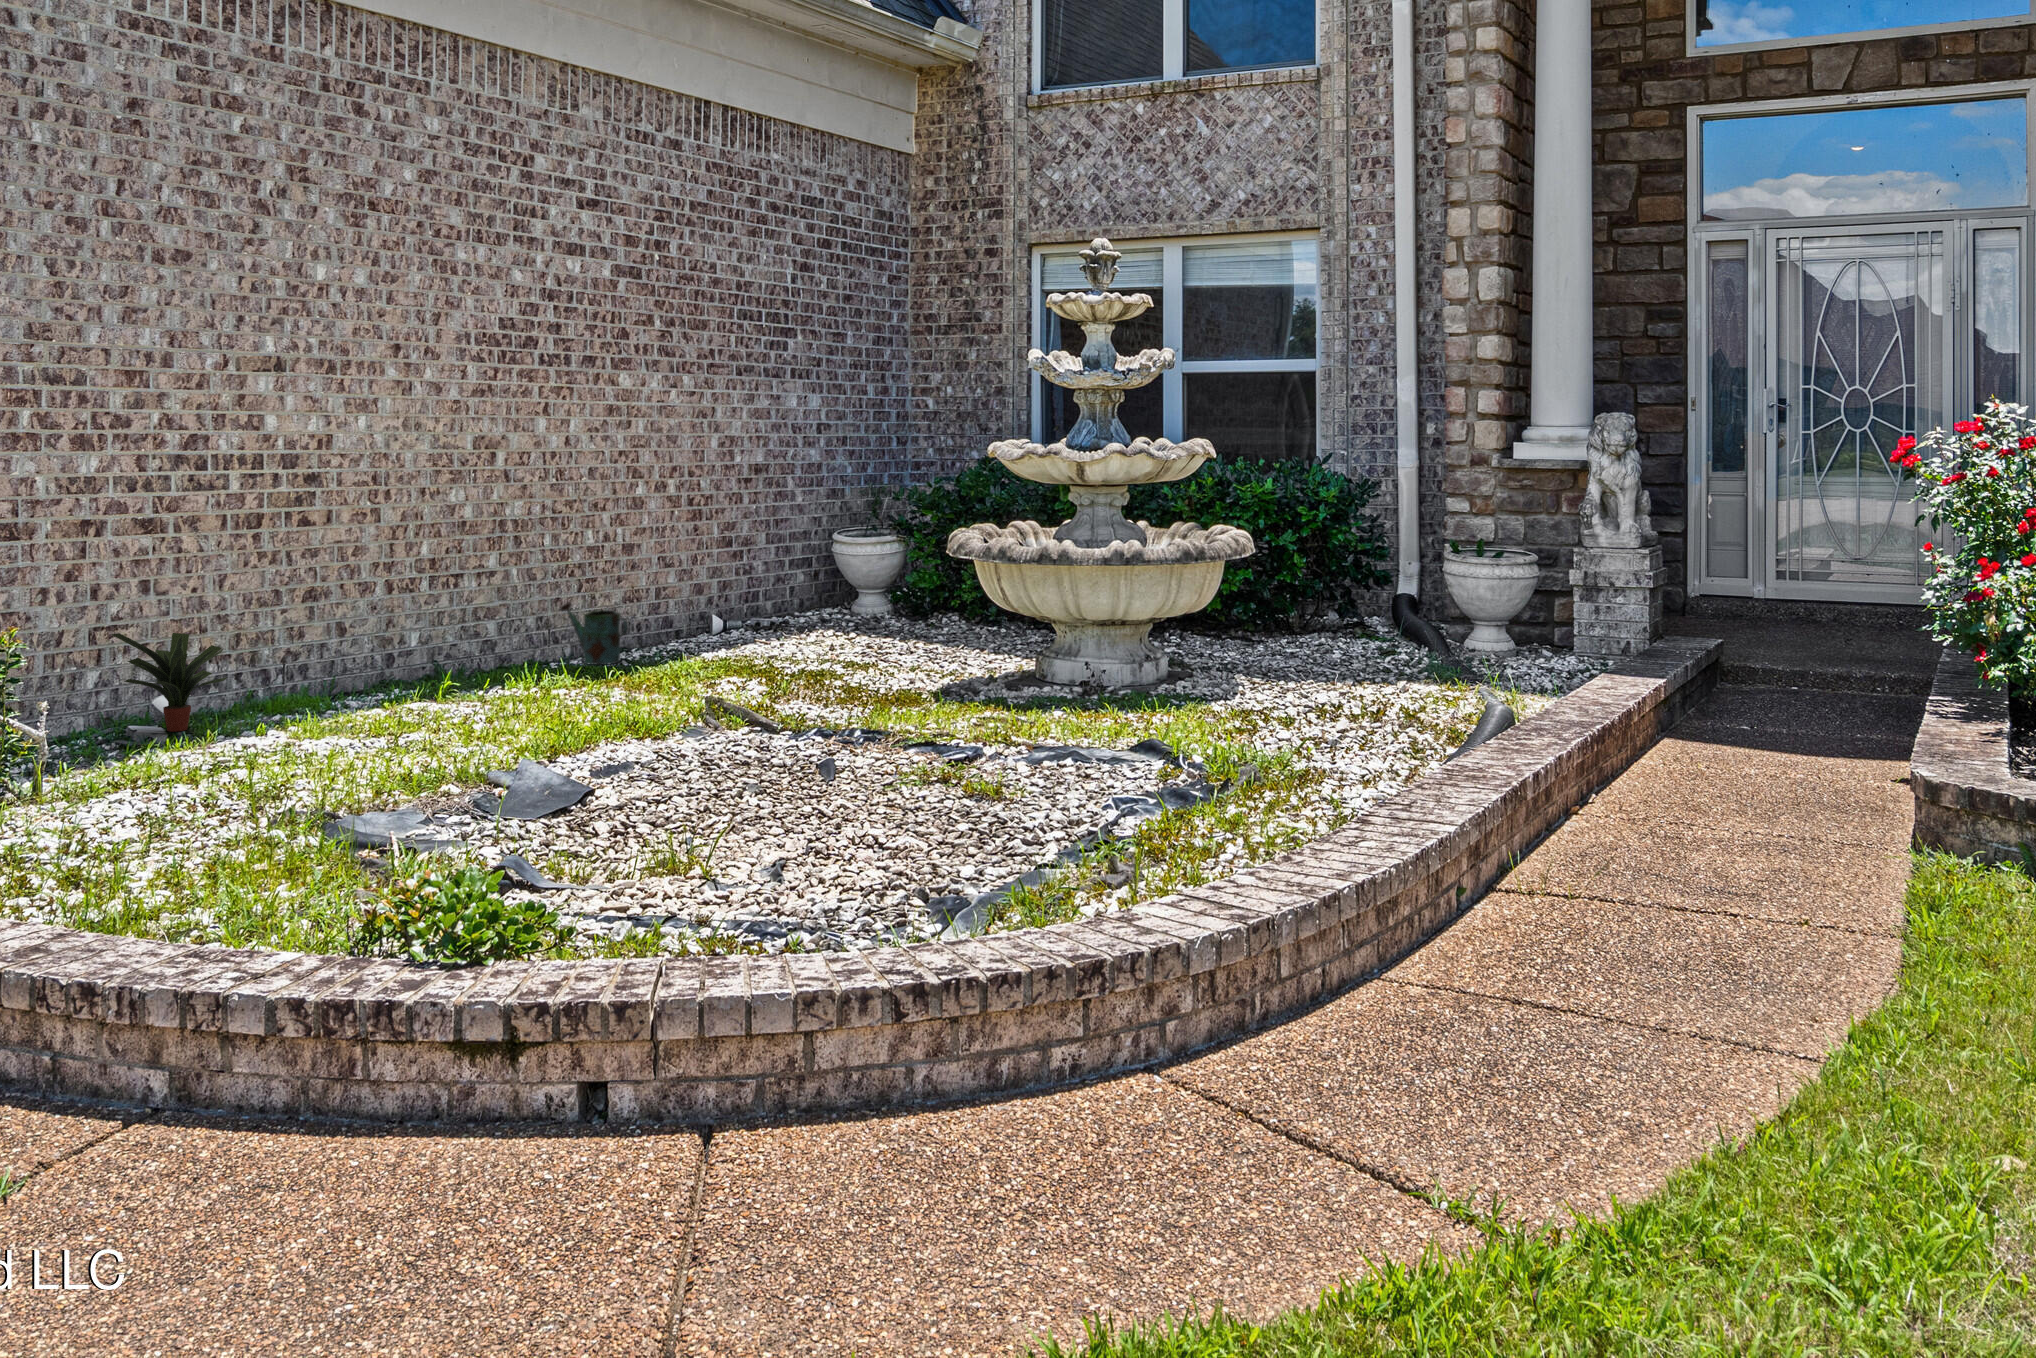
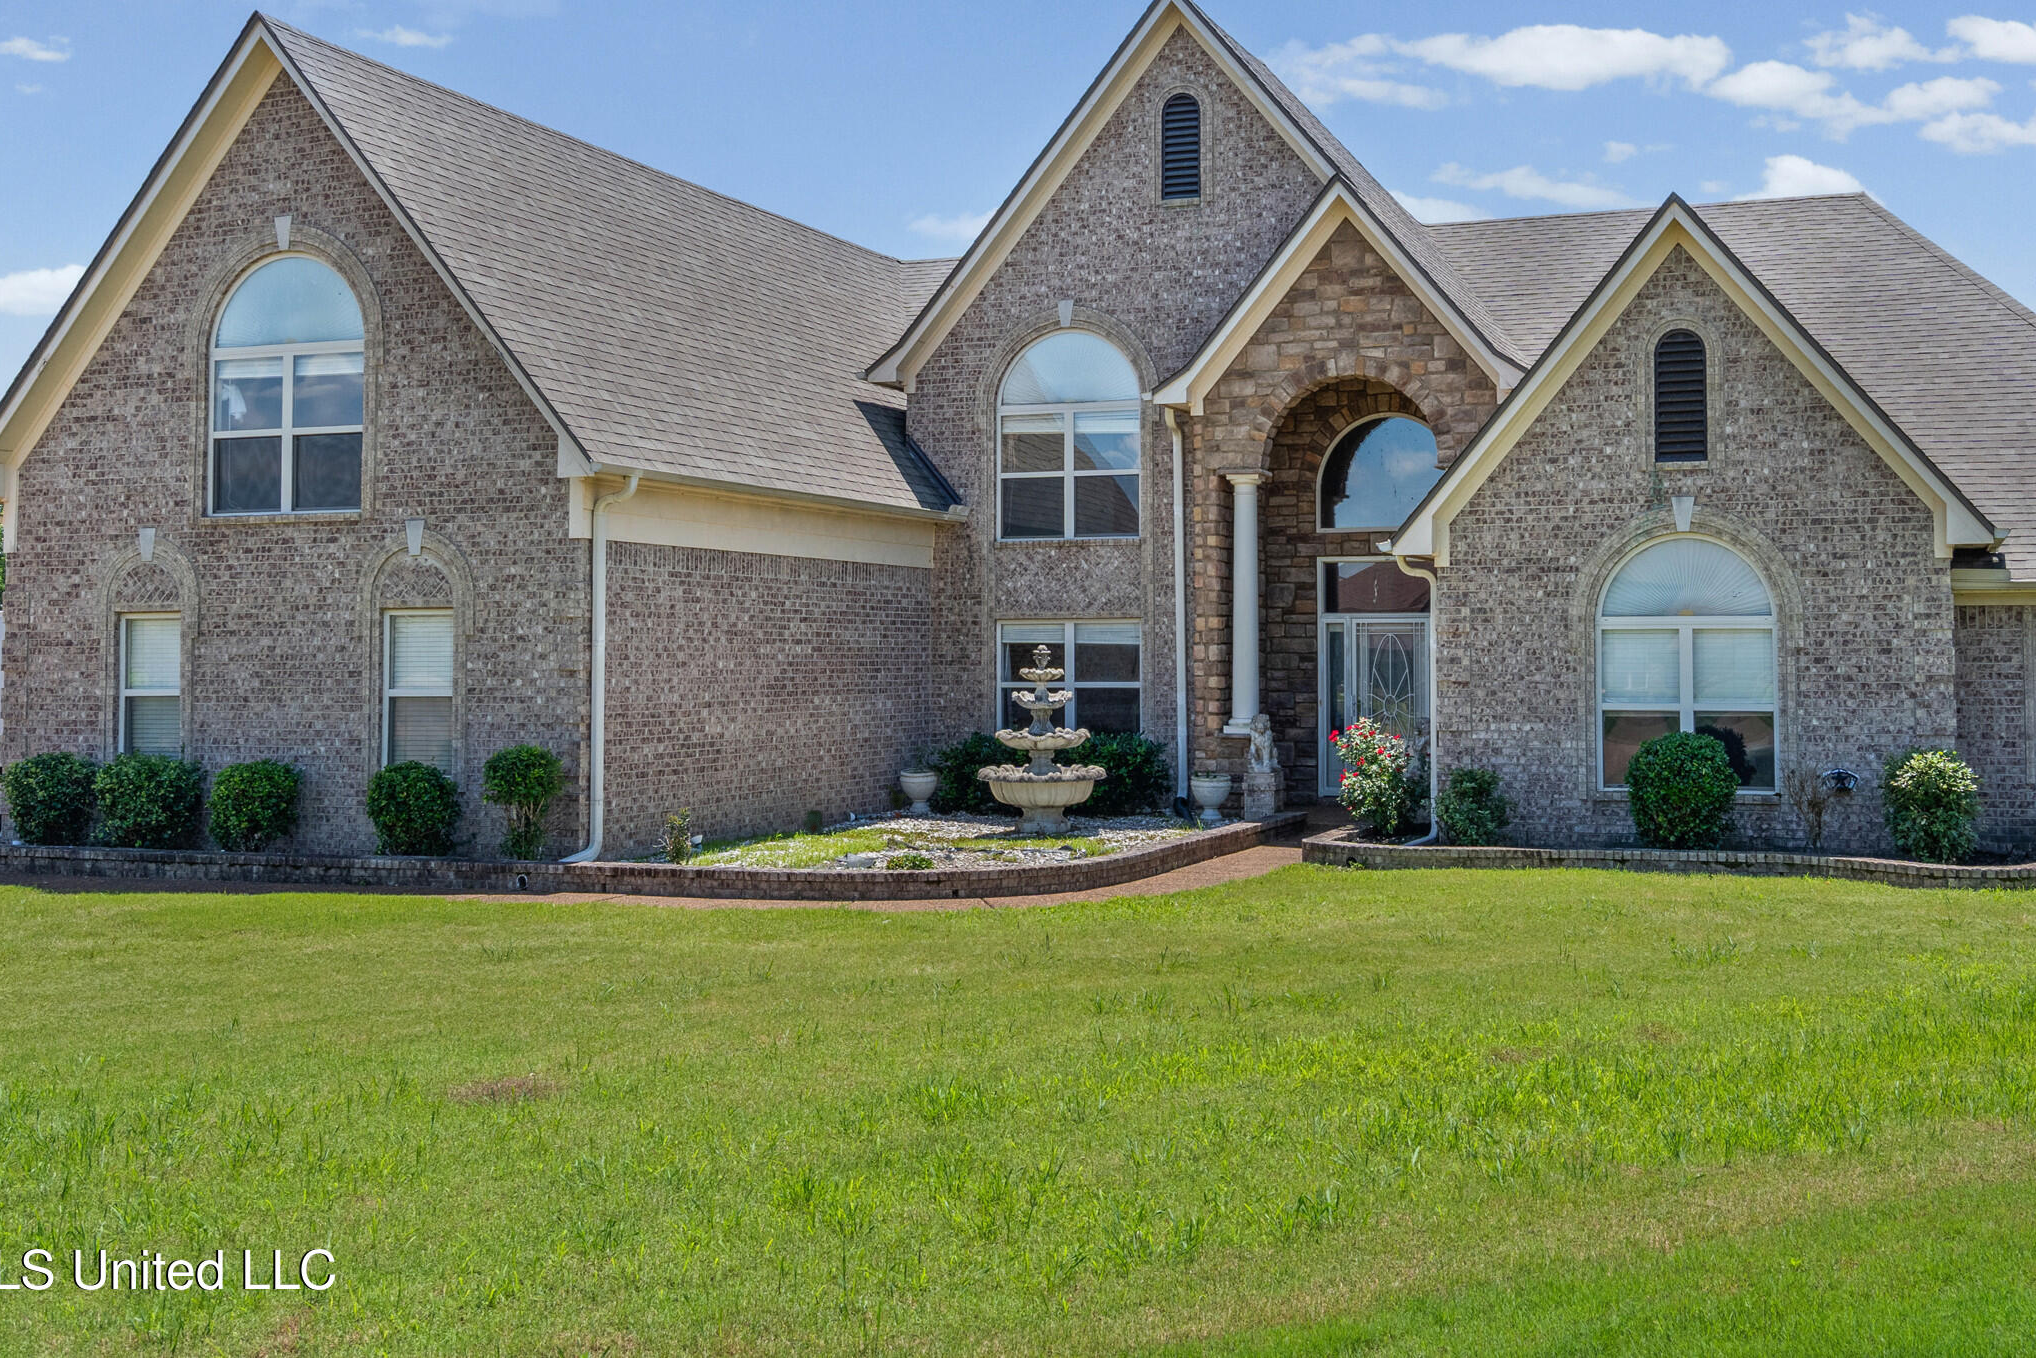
potted plant: present [111,633,227,732] -> present [887,785,906,818]

